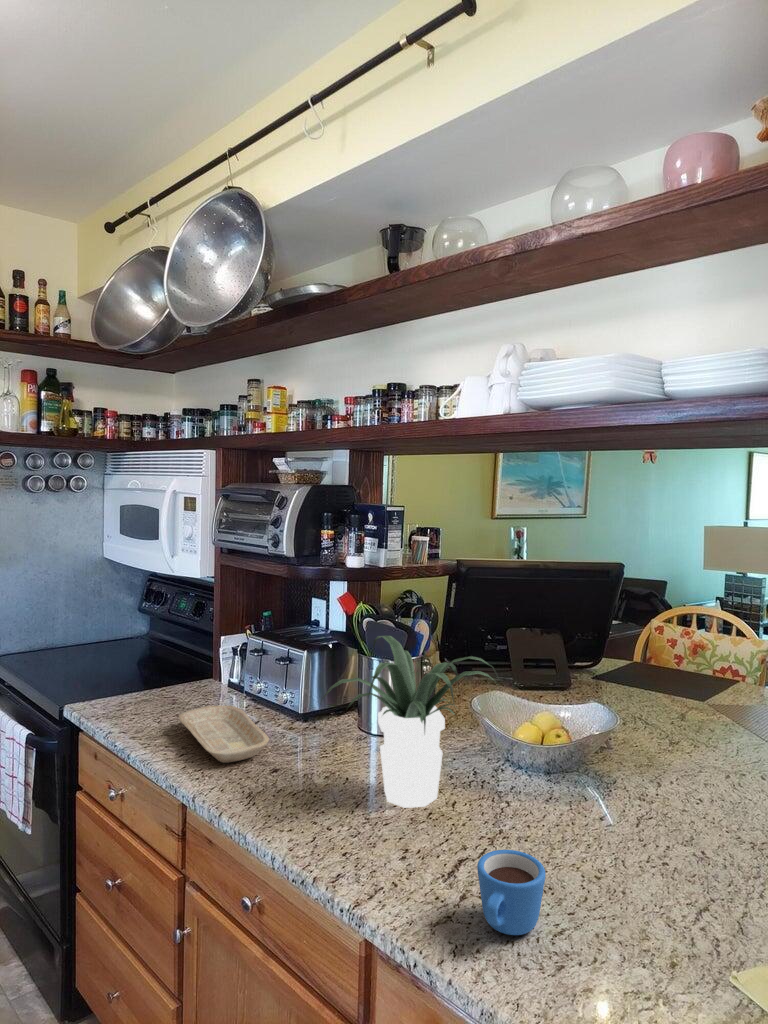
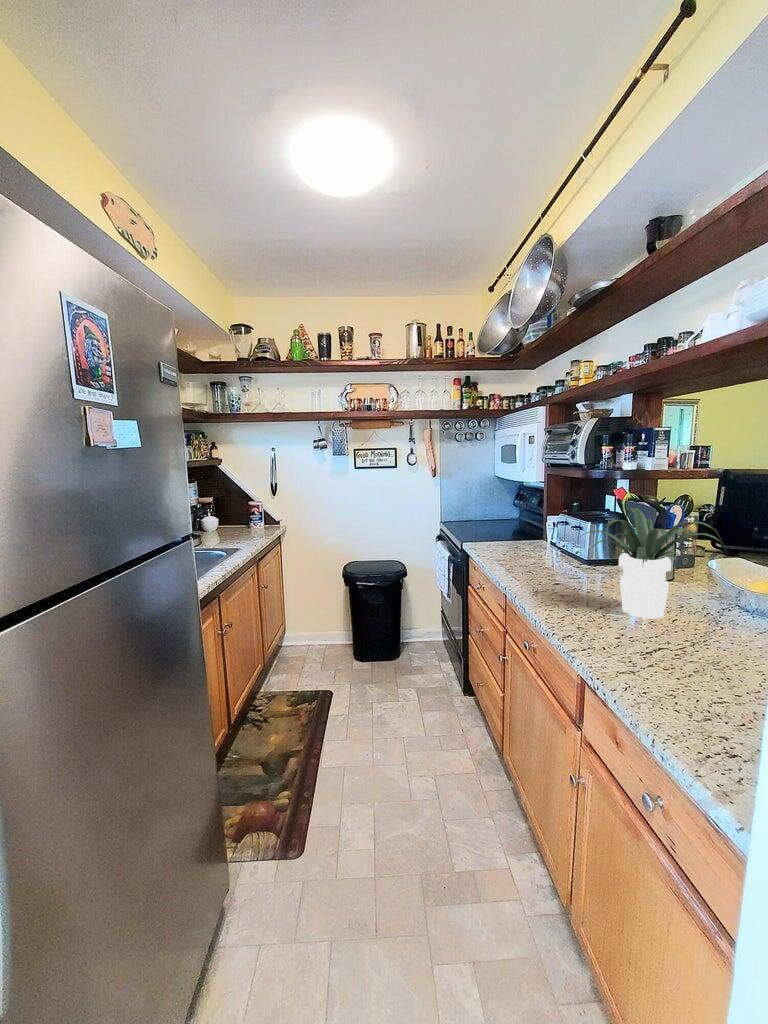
tray: present [179,705,269,763] -> none [512,549,557,576]
mug: present [477,850,545,935] -> none [648,642,712,697]

